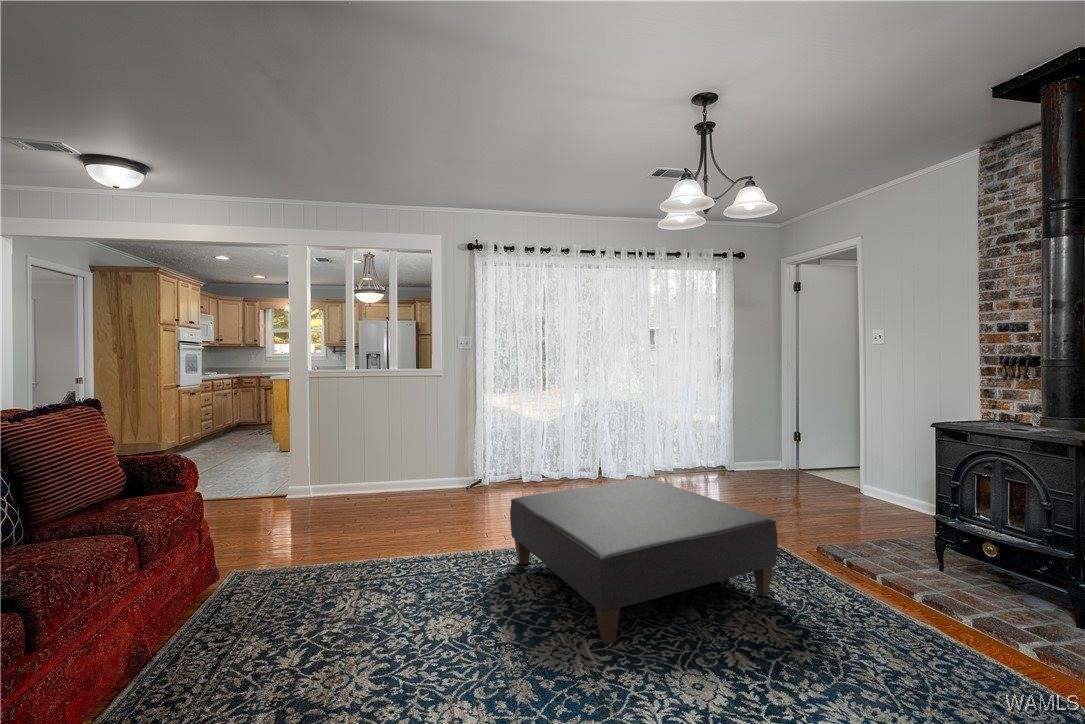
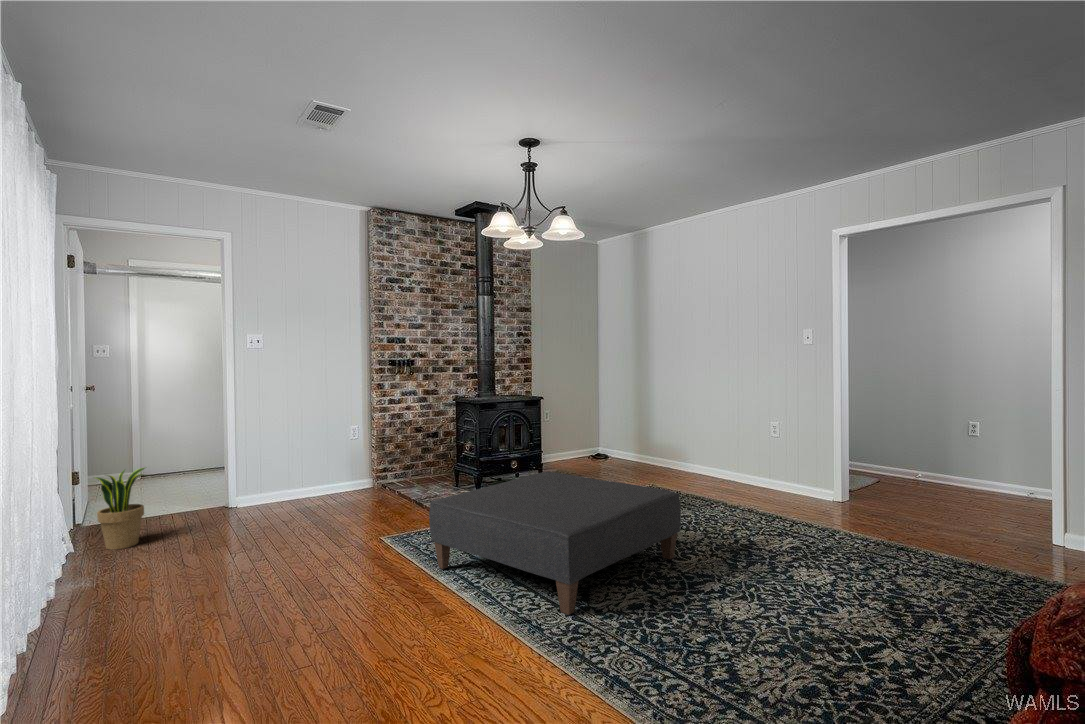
potted plant: none [741,424,769,475] -> present [96,468,146,550]

